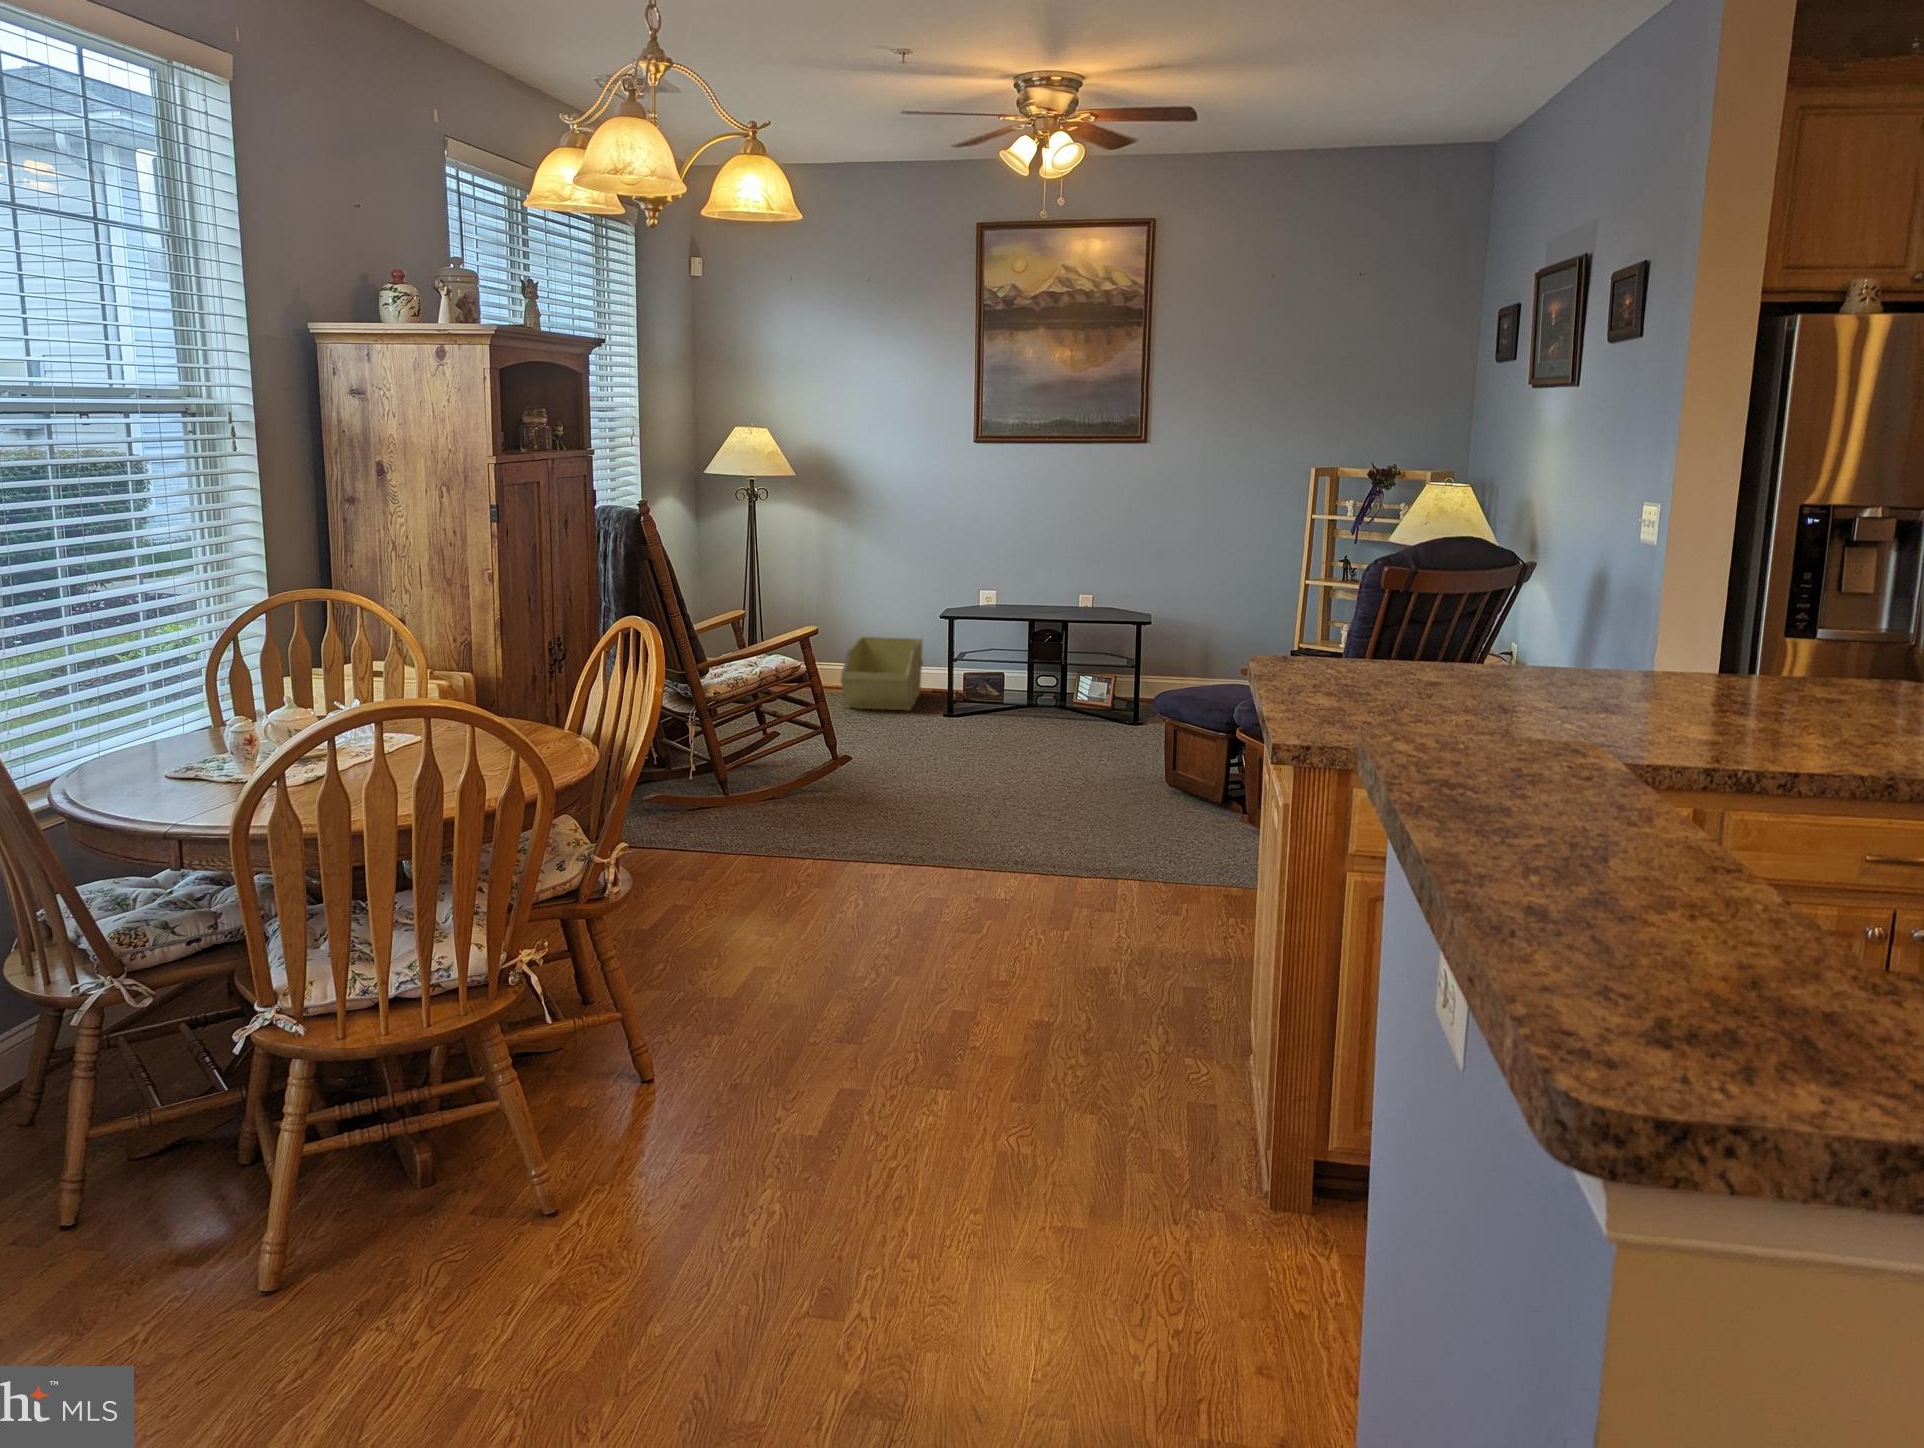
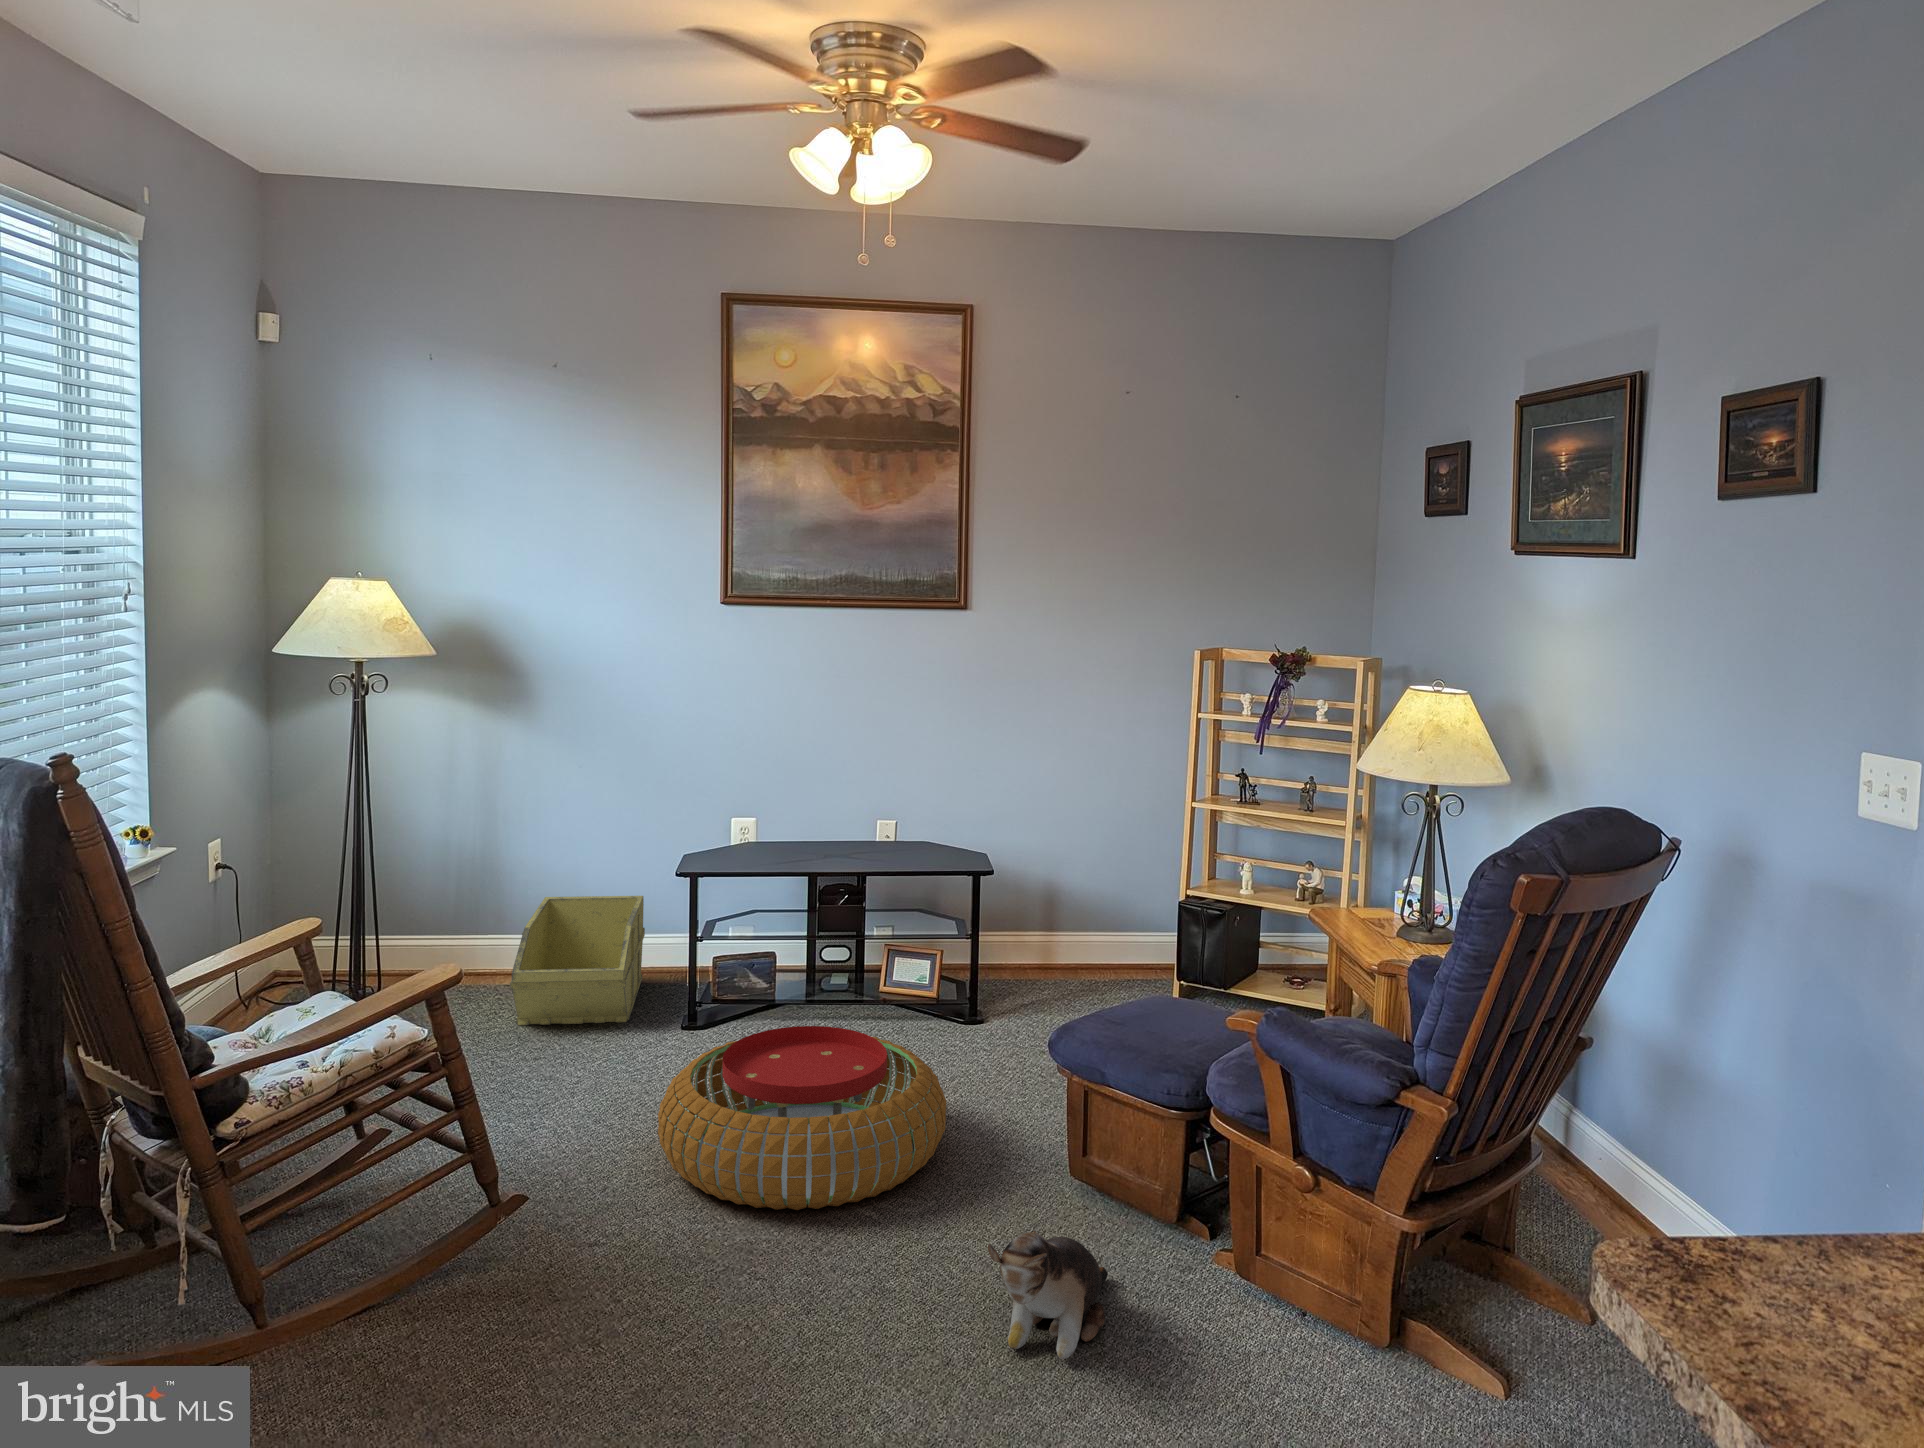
pouf: none [924,696,1095,784] -> present [658,1026,946,1210]
plush toy: none [1087,768,1169,838] -> present [988,1231,1108,1359]

